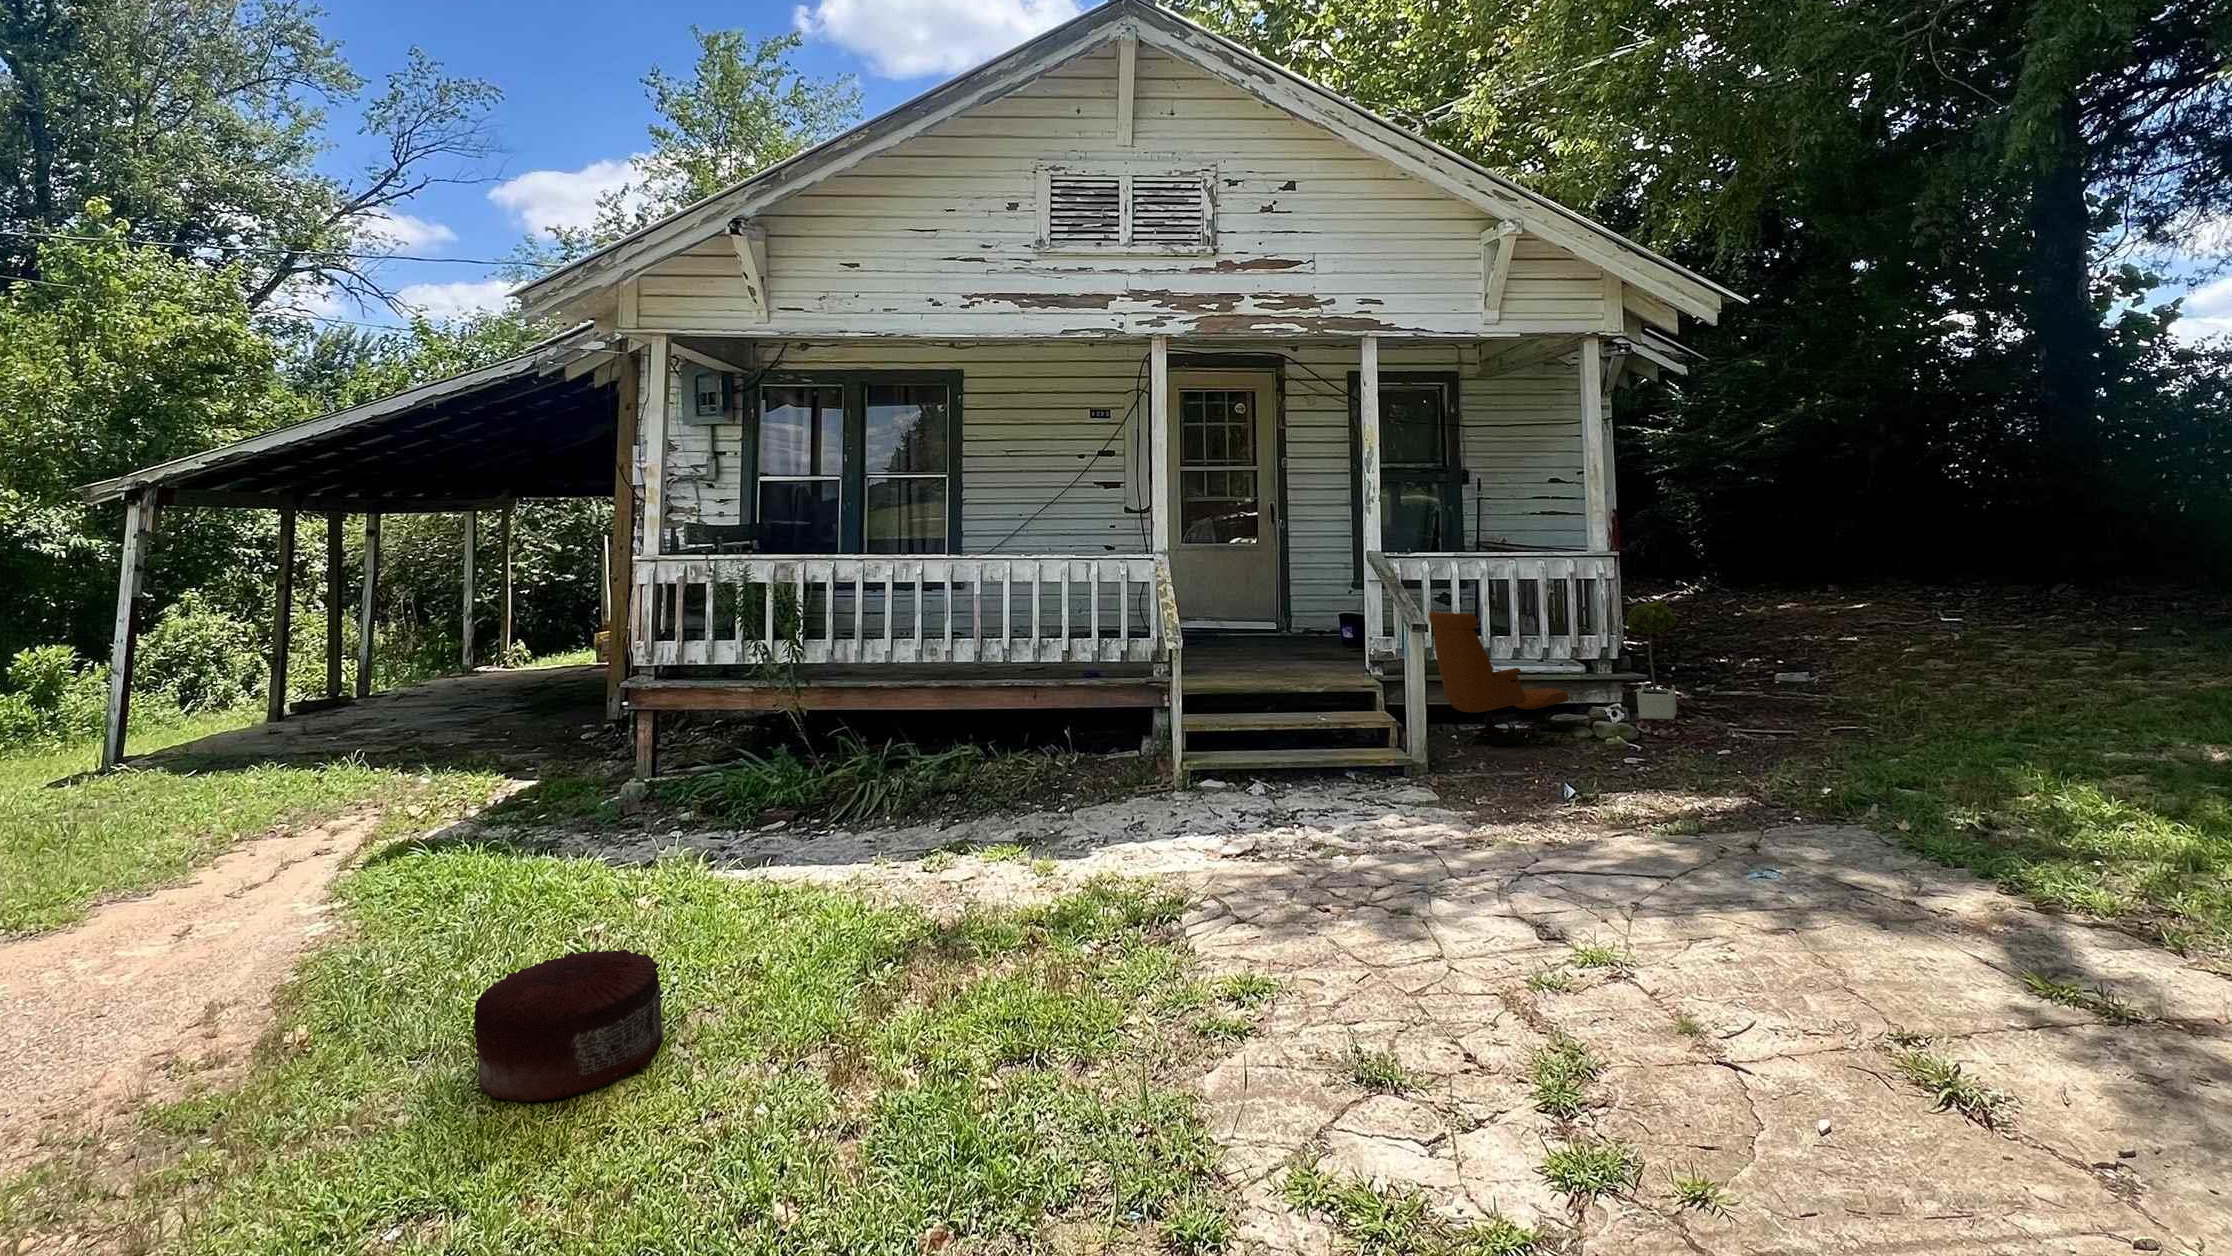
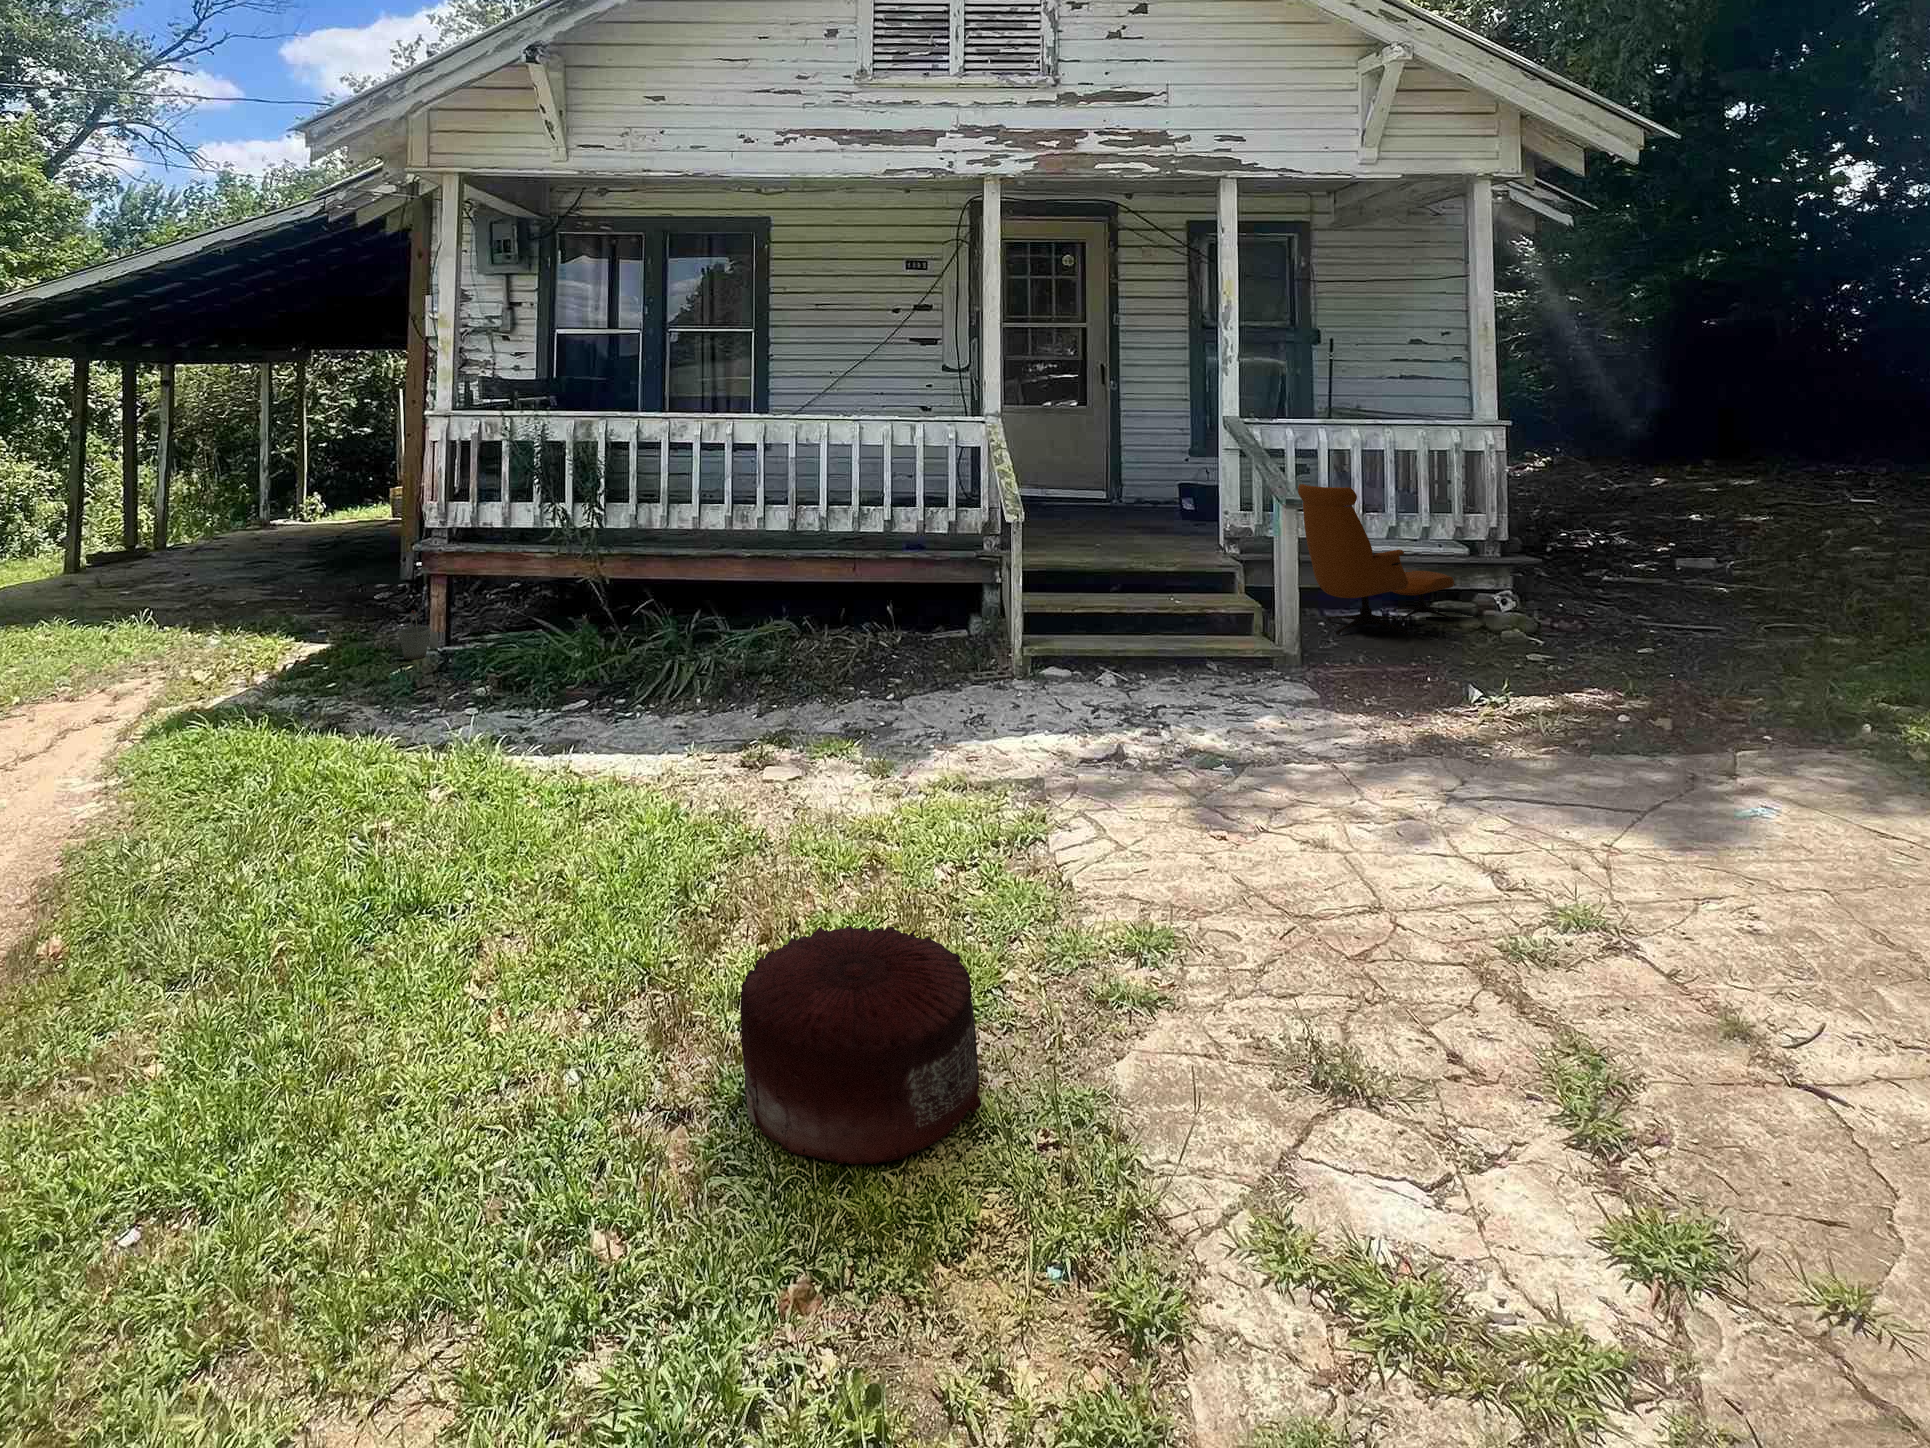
potted tree: present [1626,600,1677,719] -> none [1519,476,1581,610]
bucket: none [604,744,636,791] -> present [398,610,431,659]
pouf: present [474,949,664,1102] -> present [740,926,982,1164]

